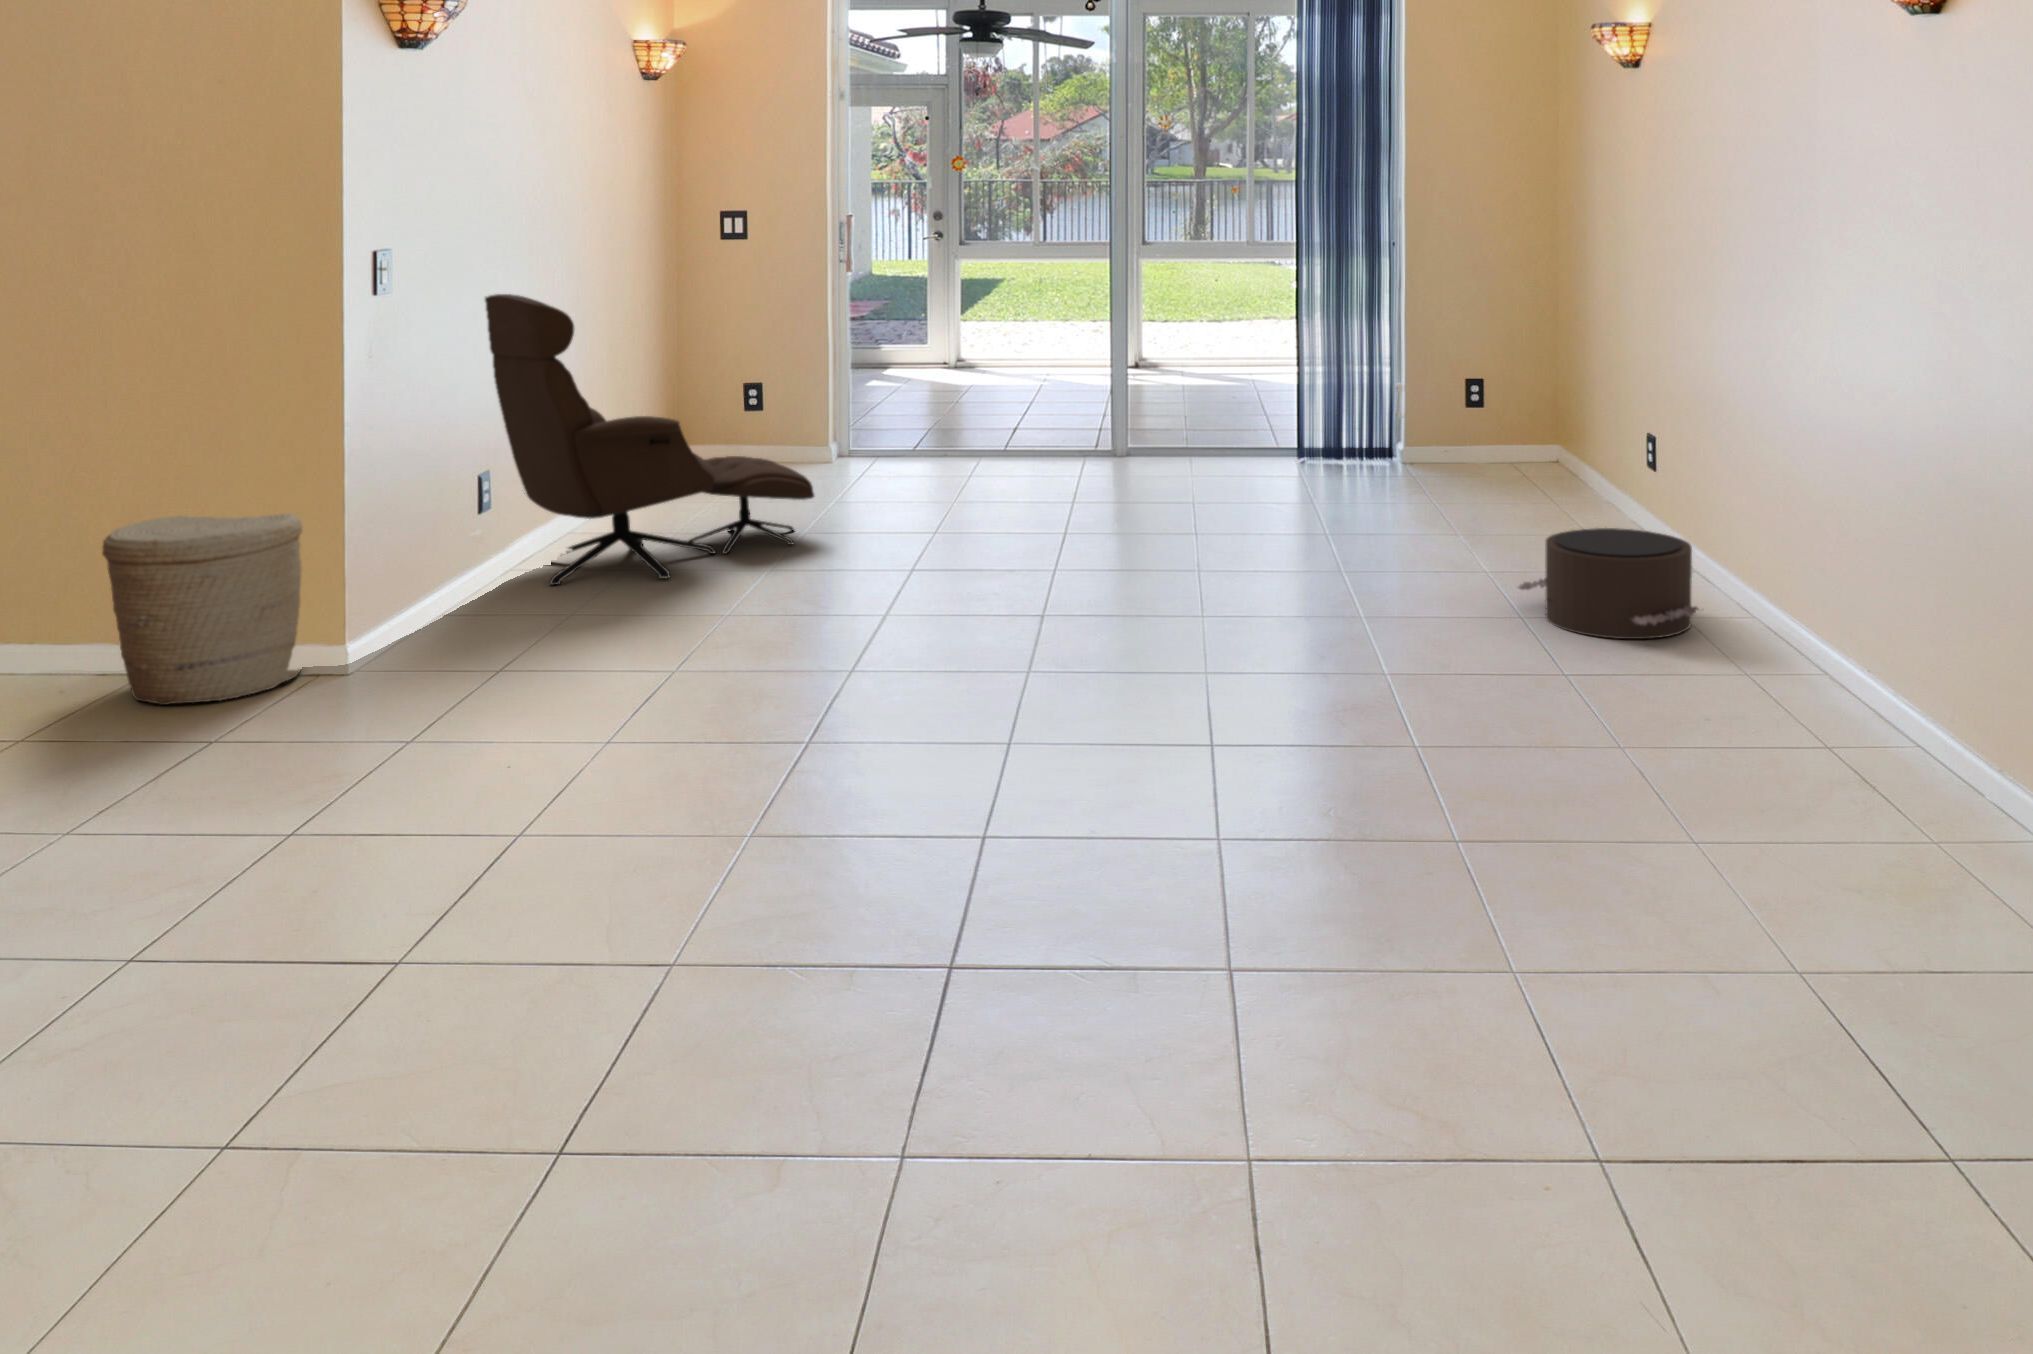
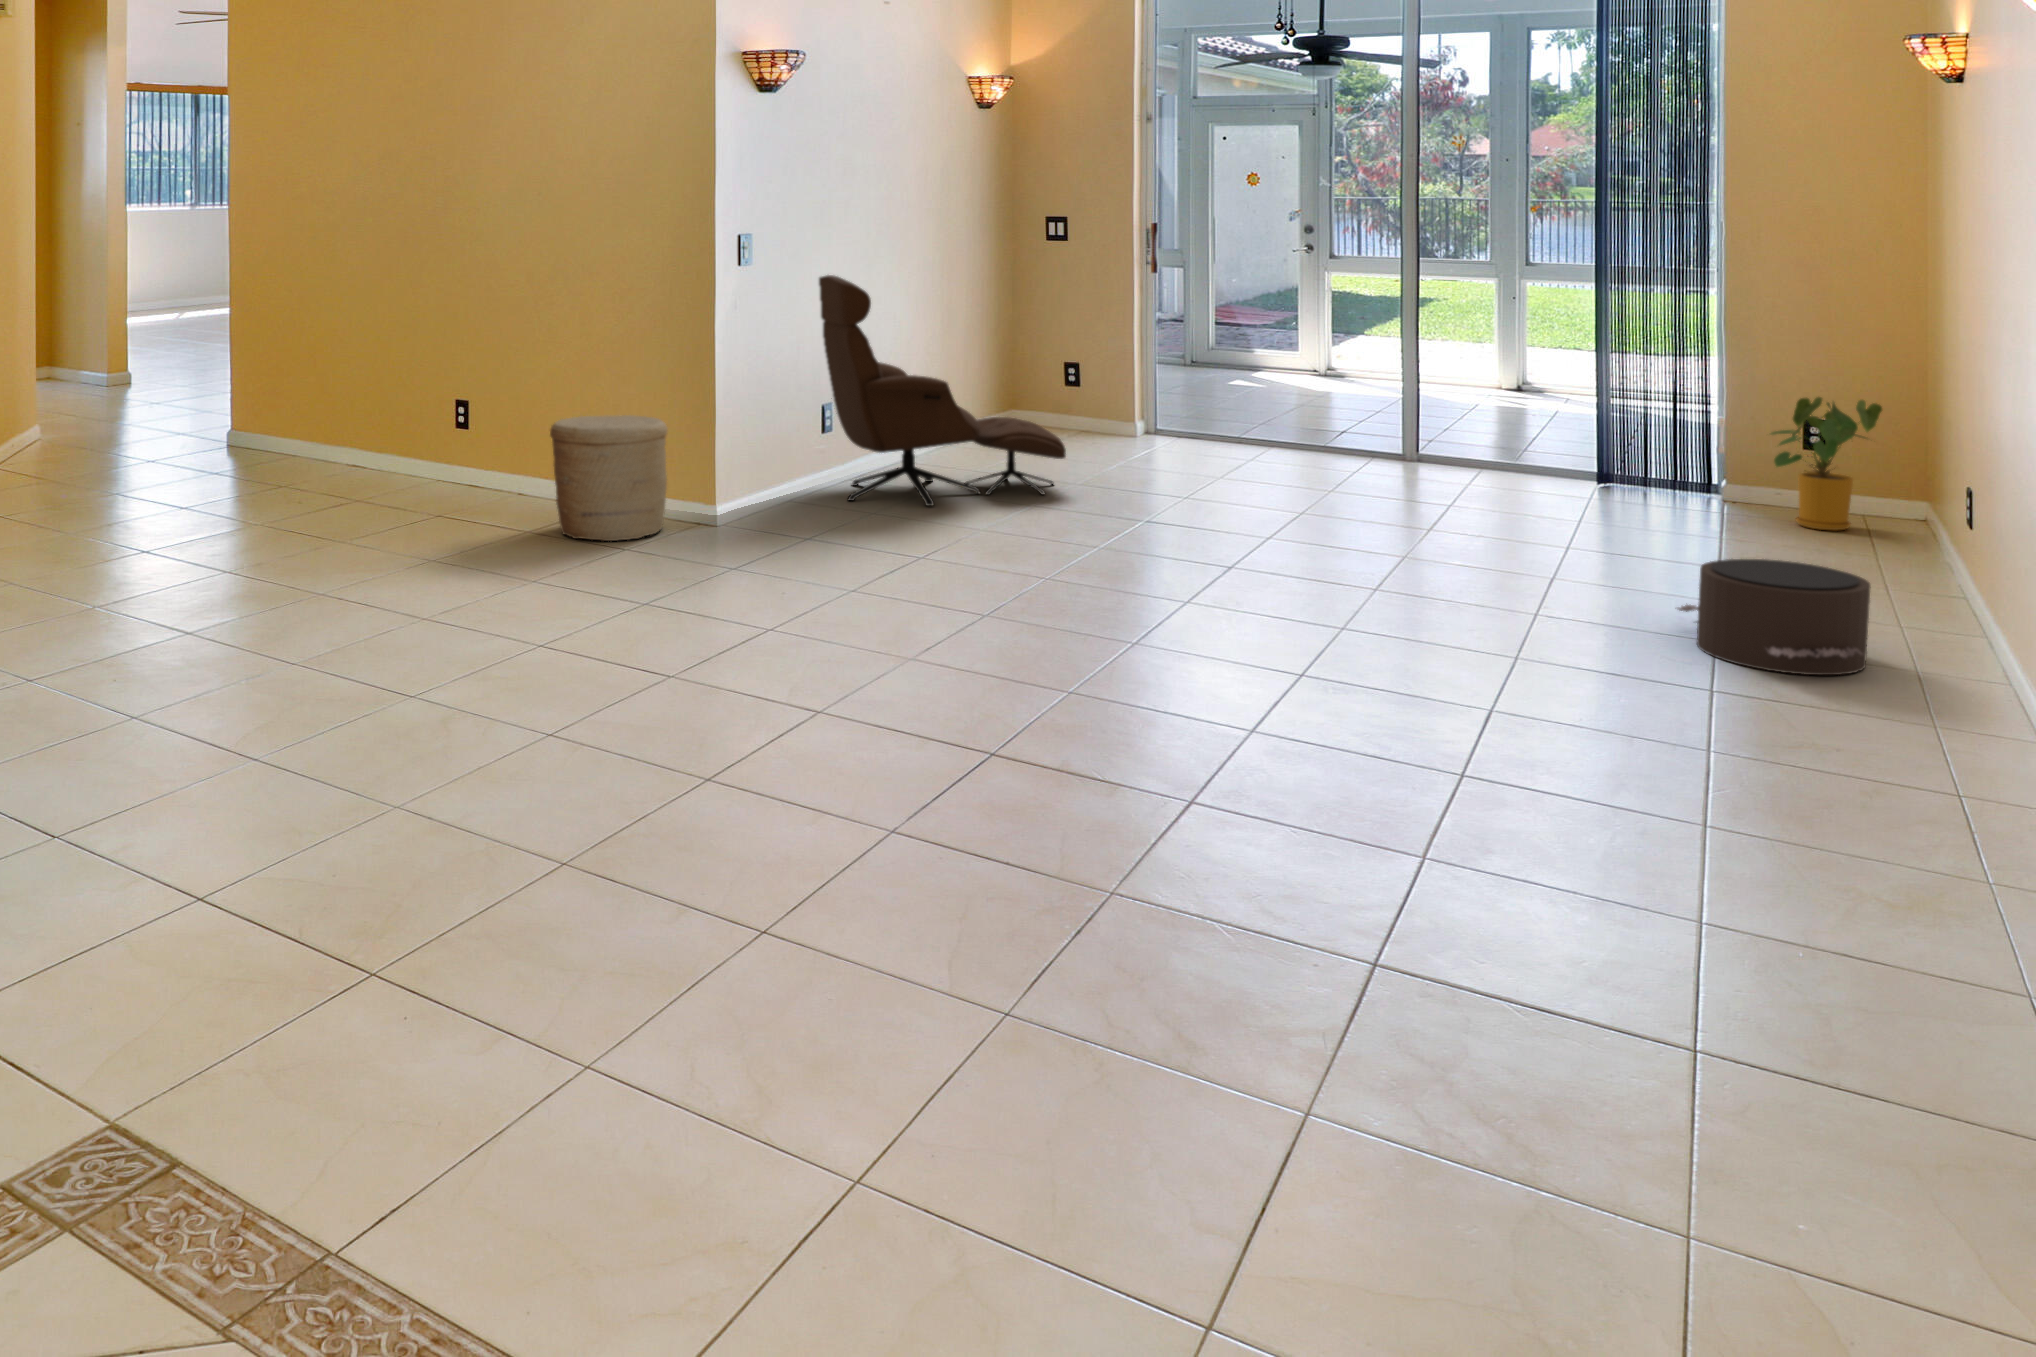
house plant: none [1473,365,1561,488] -> present [1771,397,1882,531]

